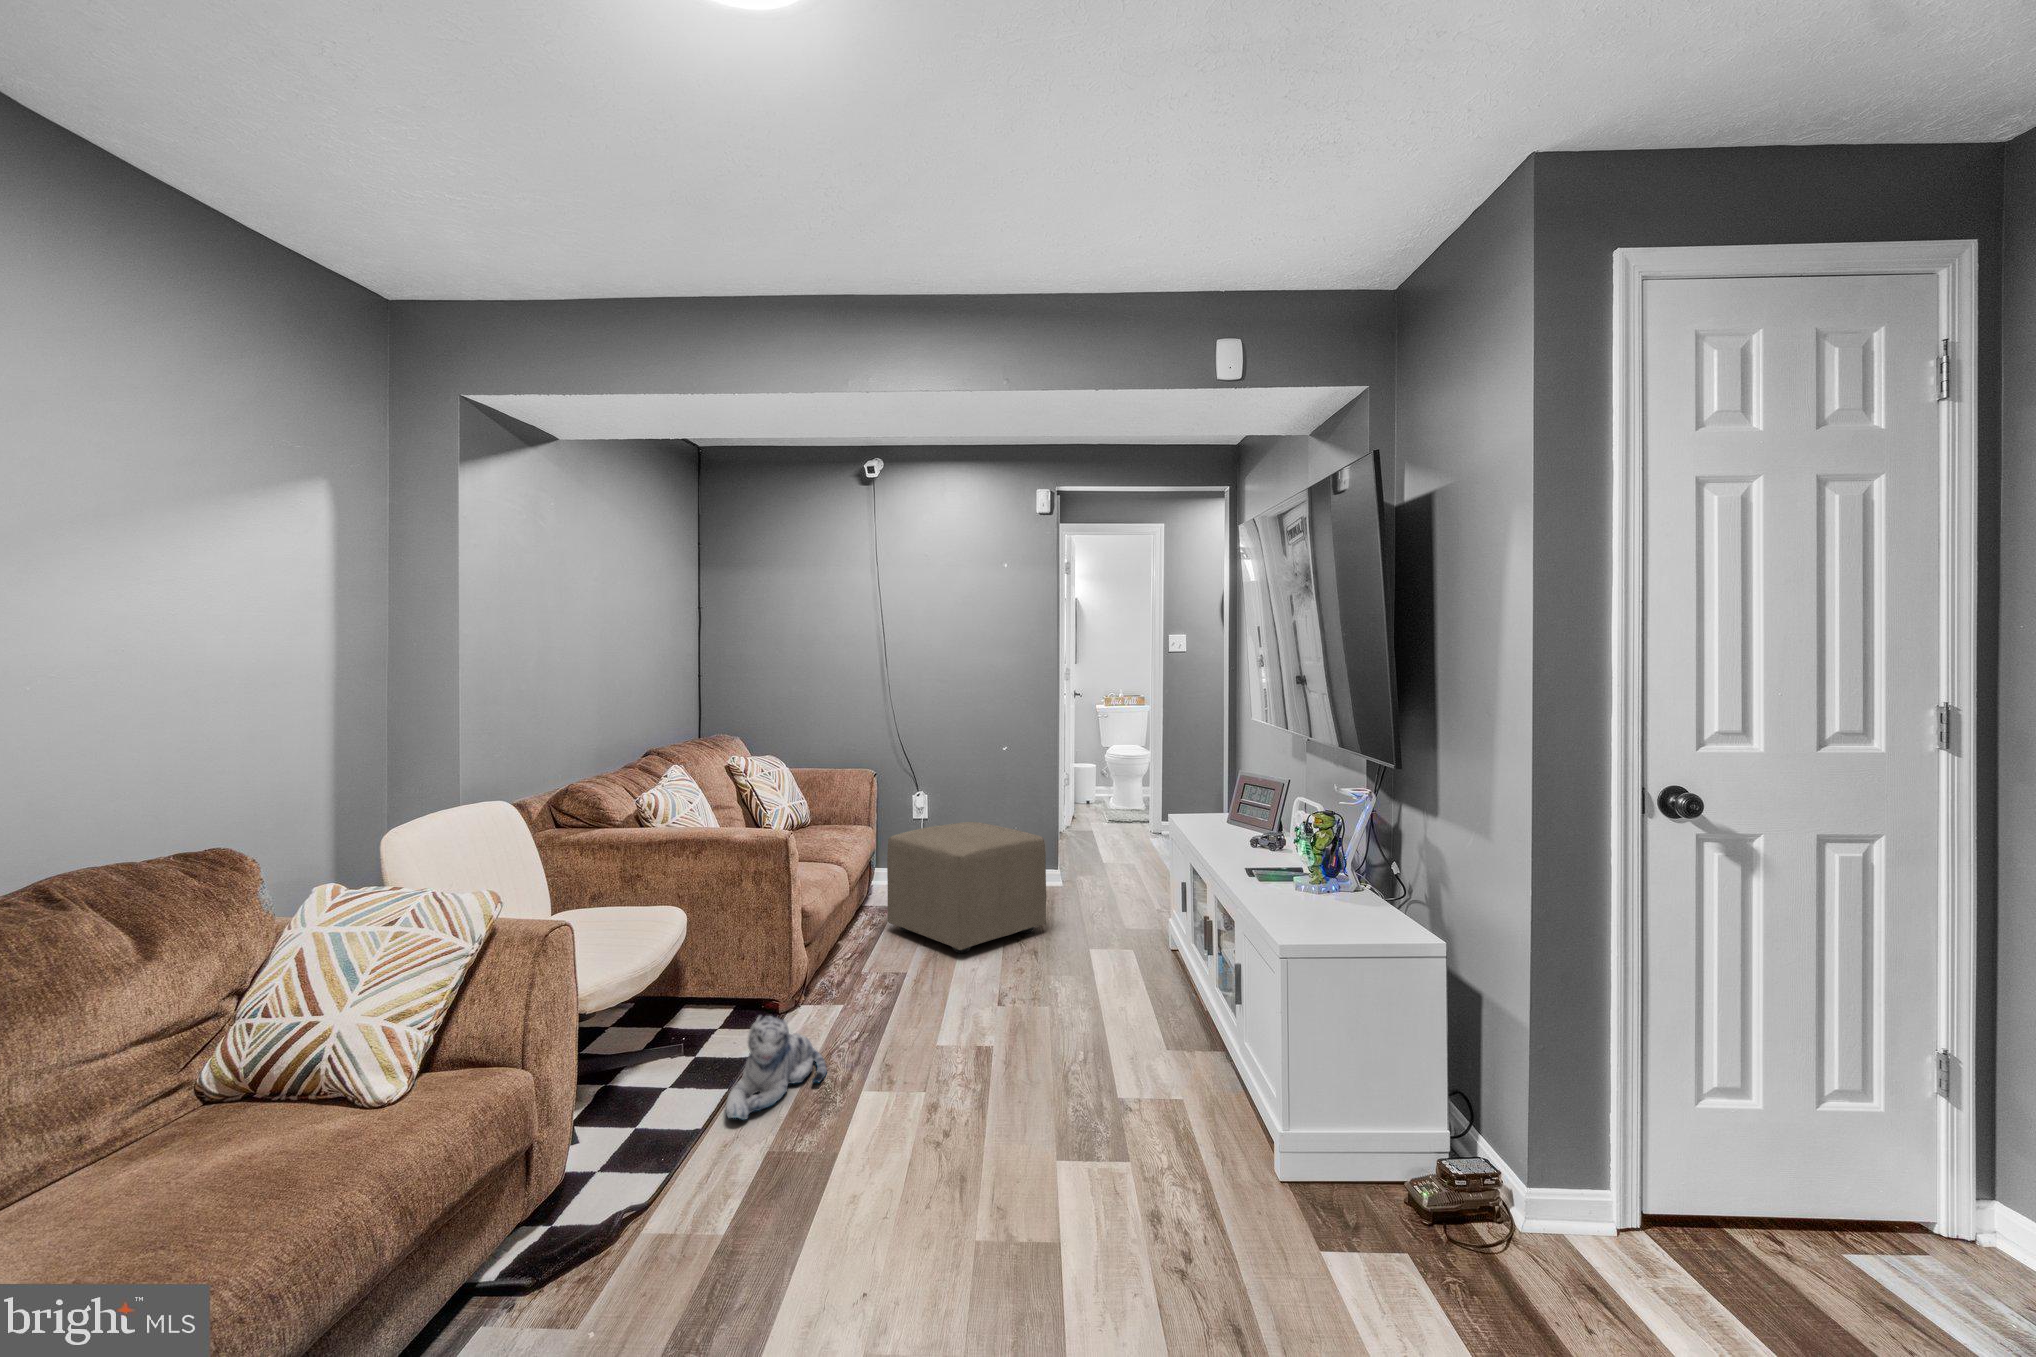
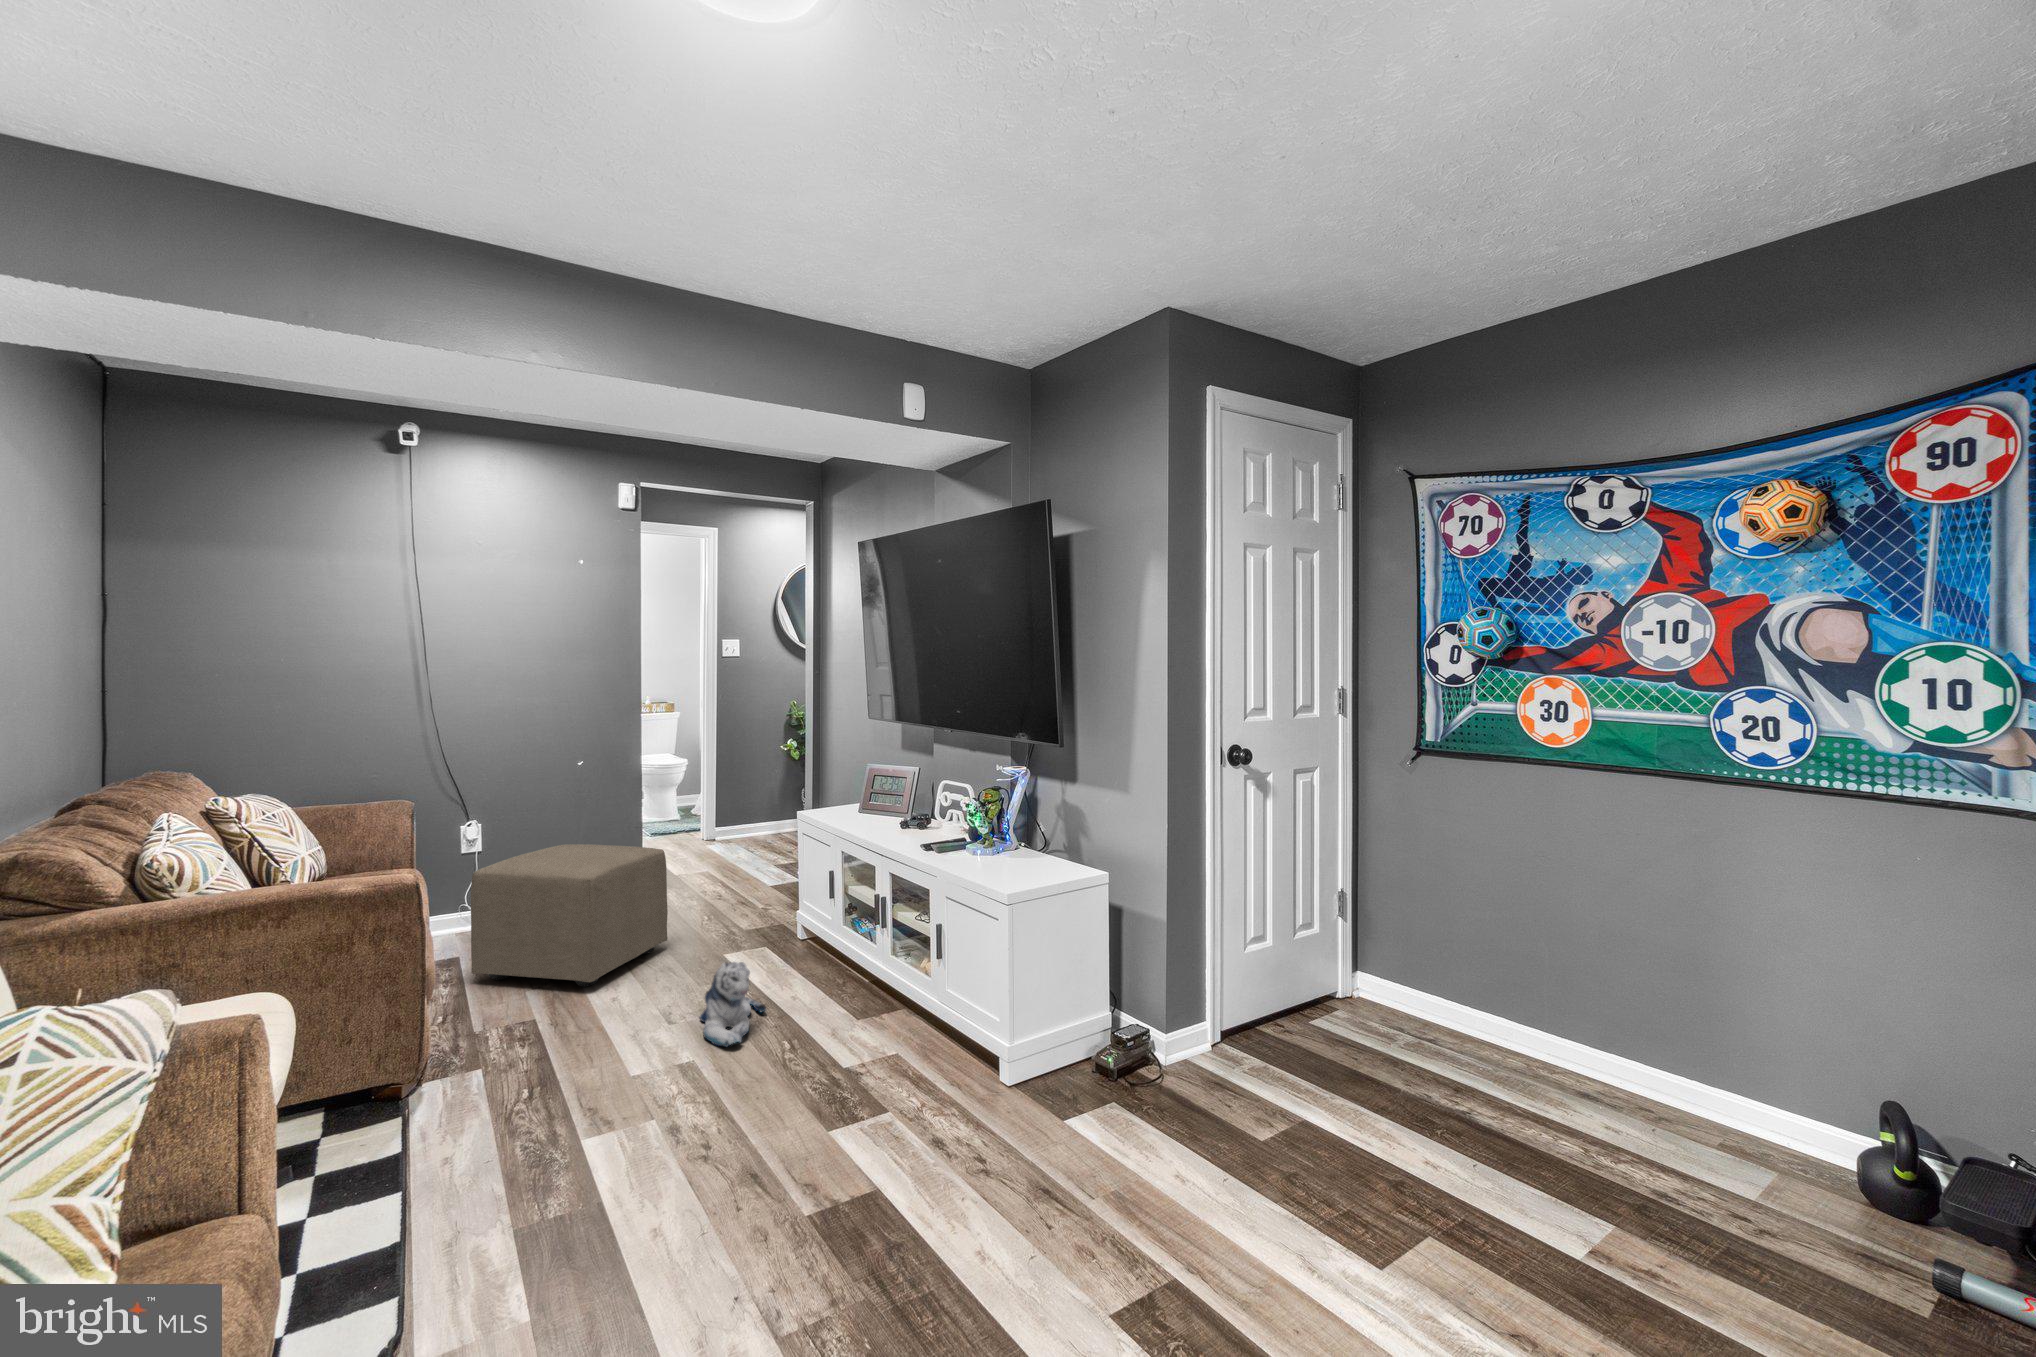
plush toy: present [726,1016,827,1120] -> present [700,962,766,1047]

